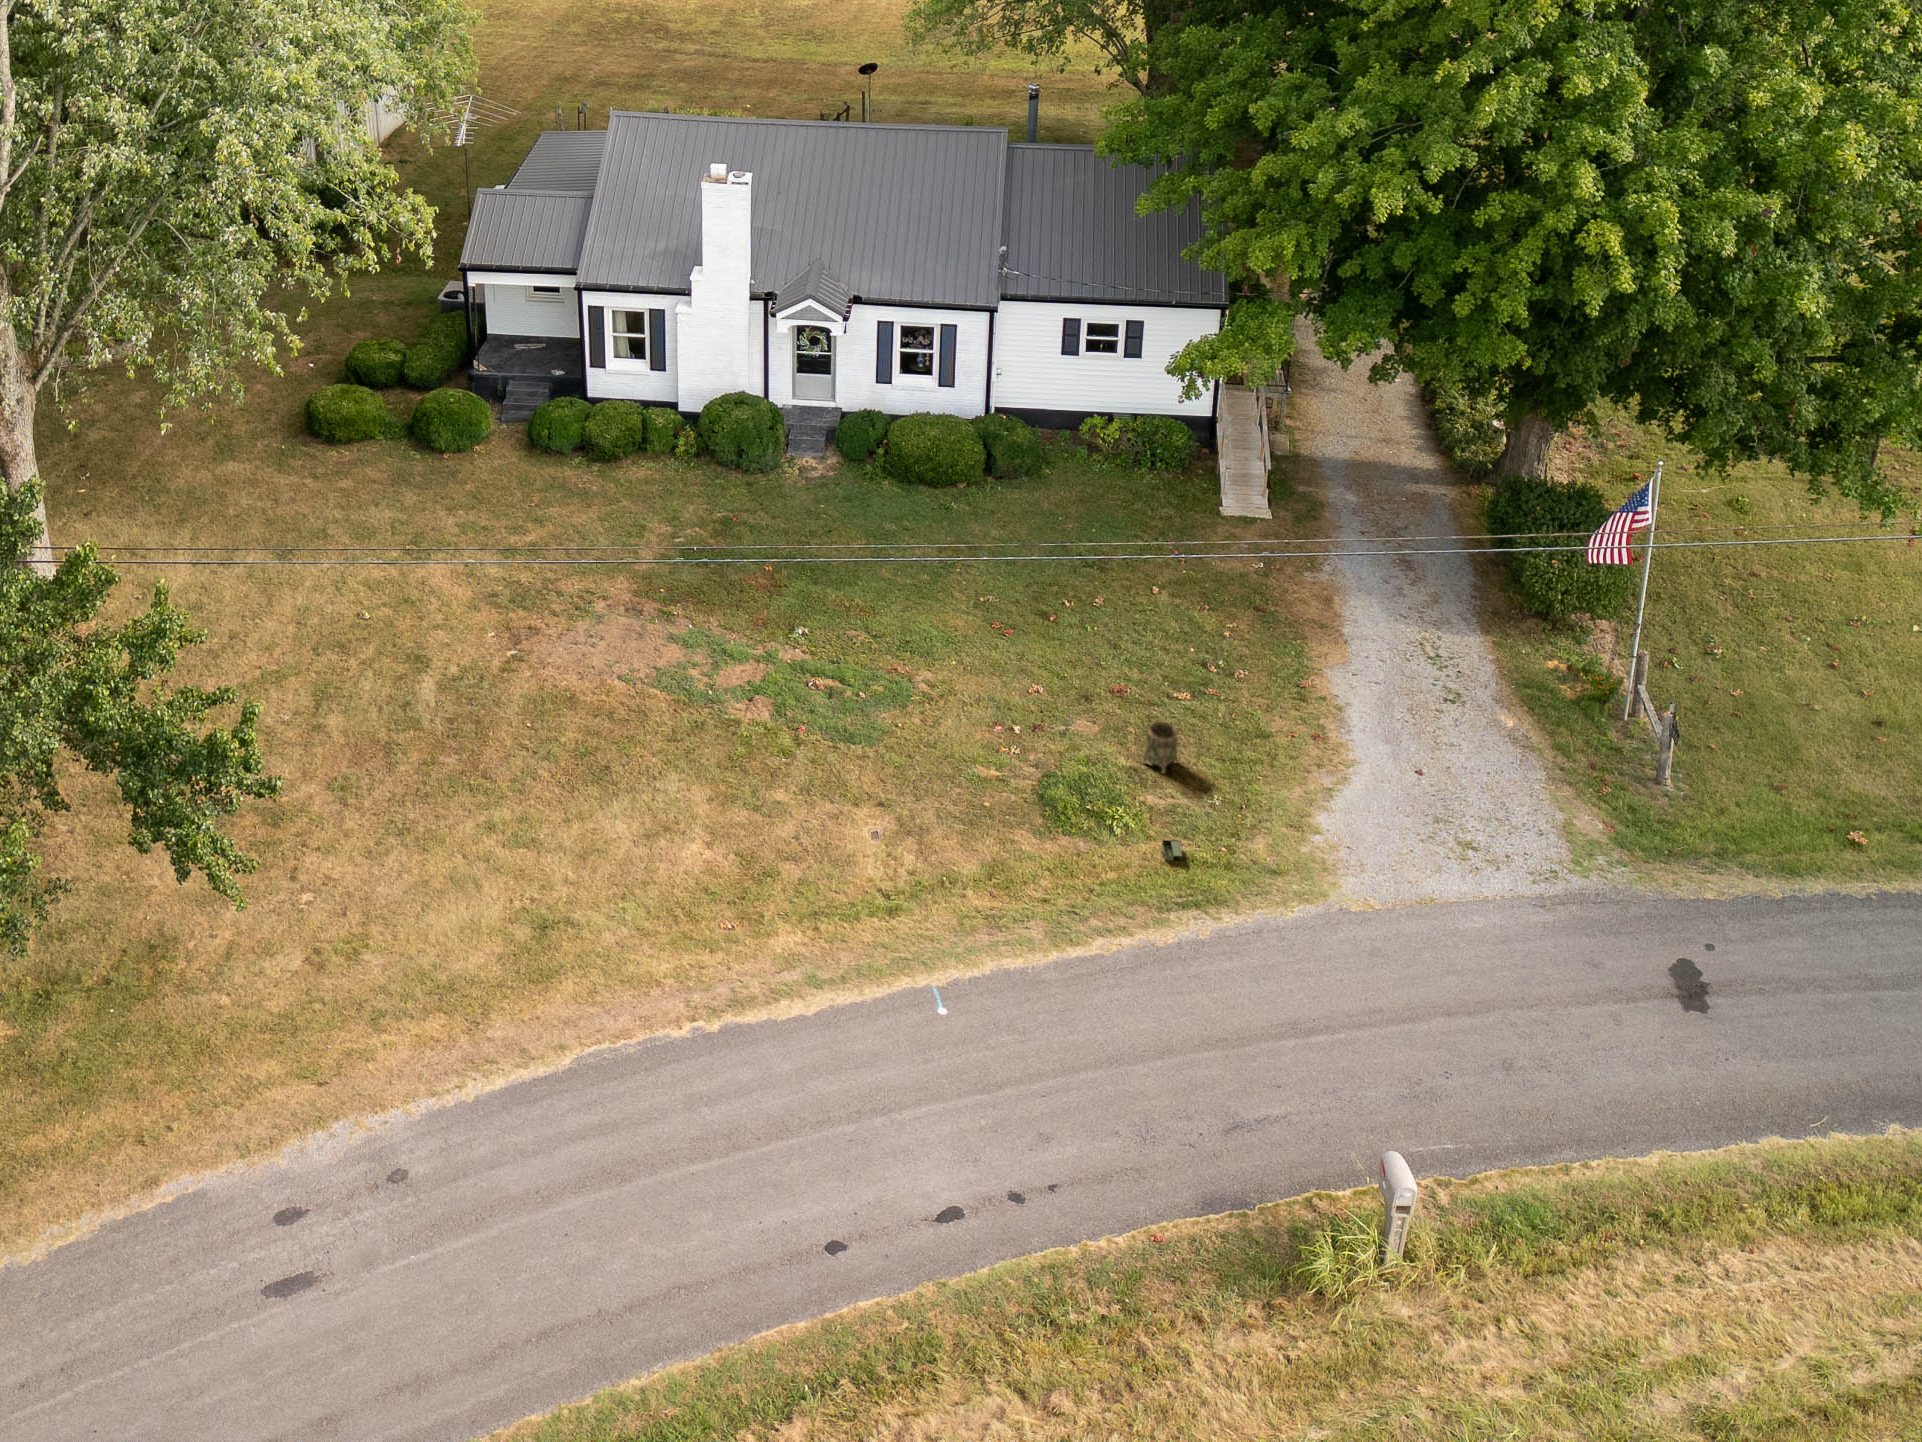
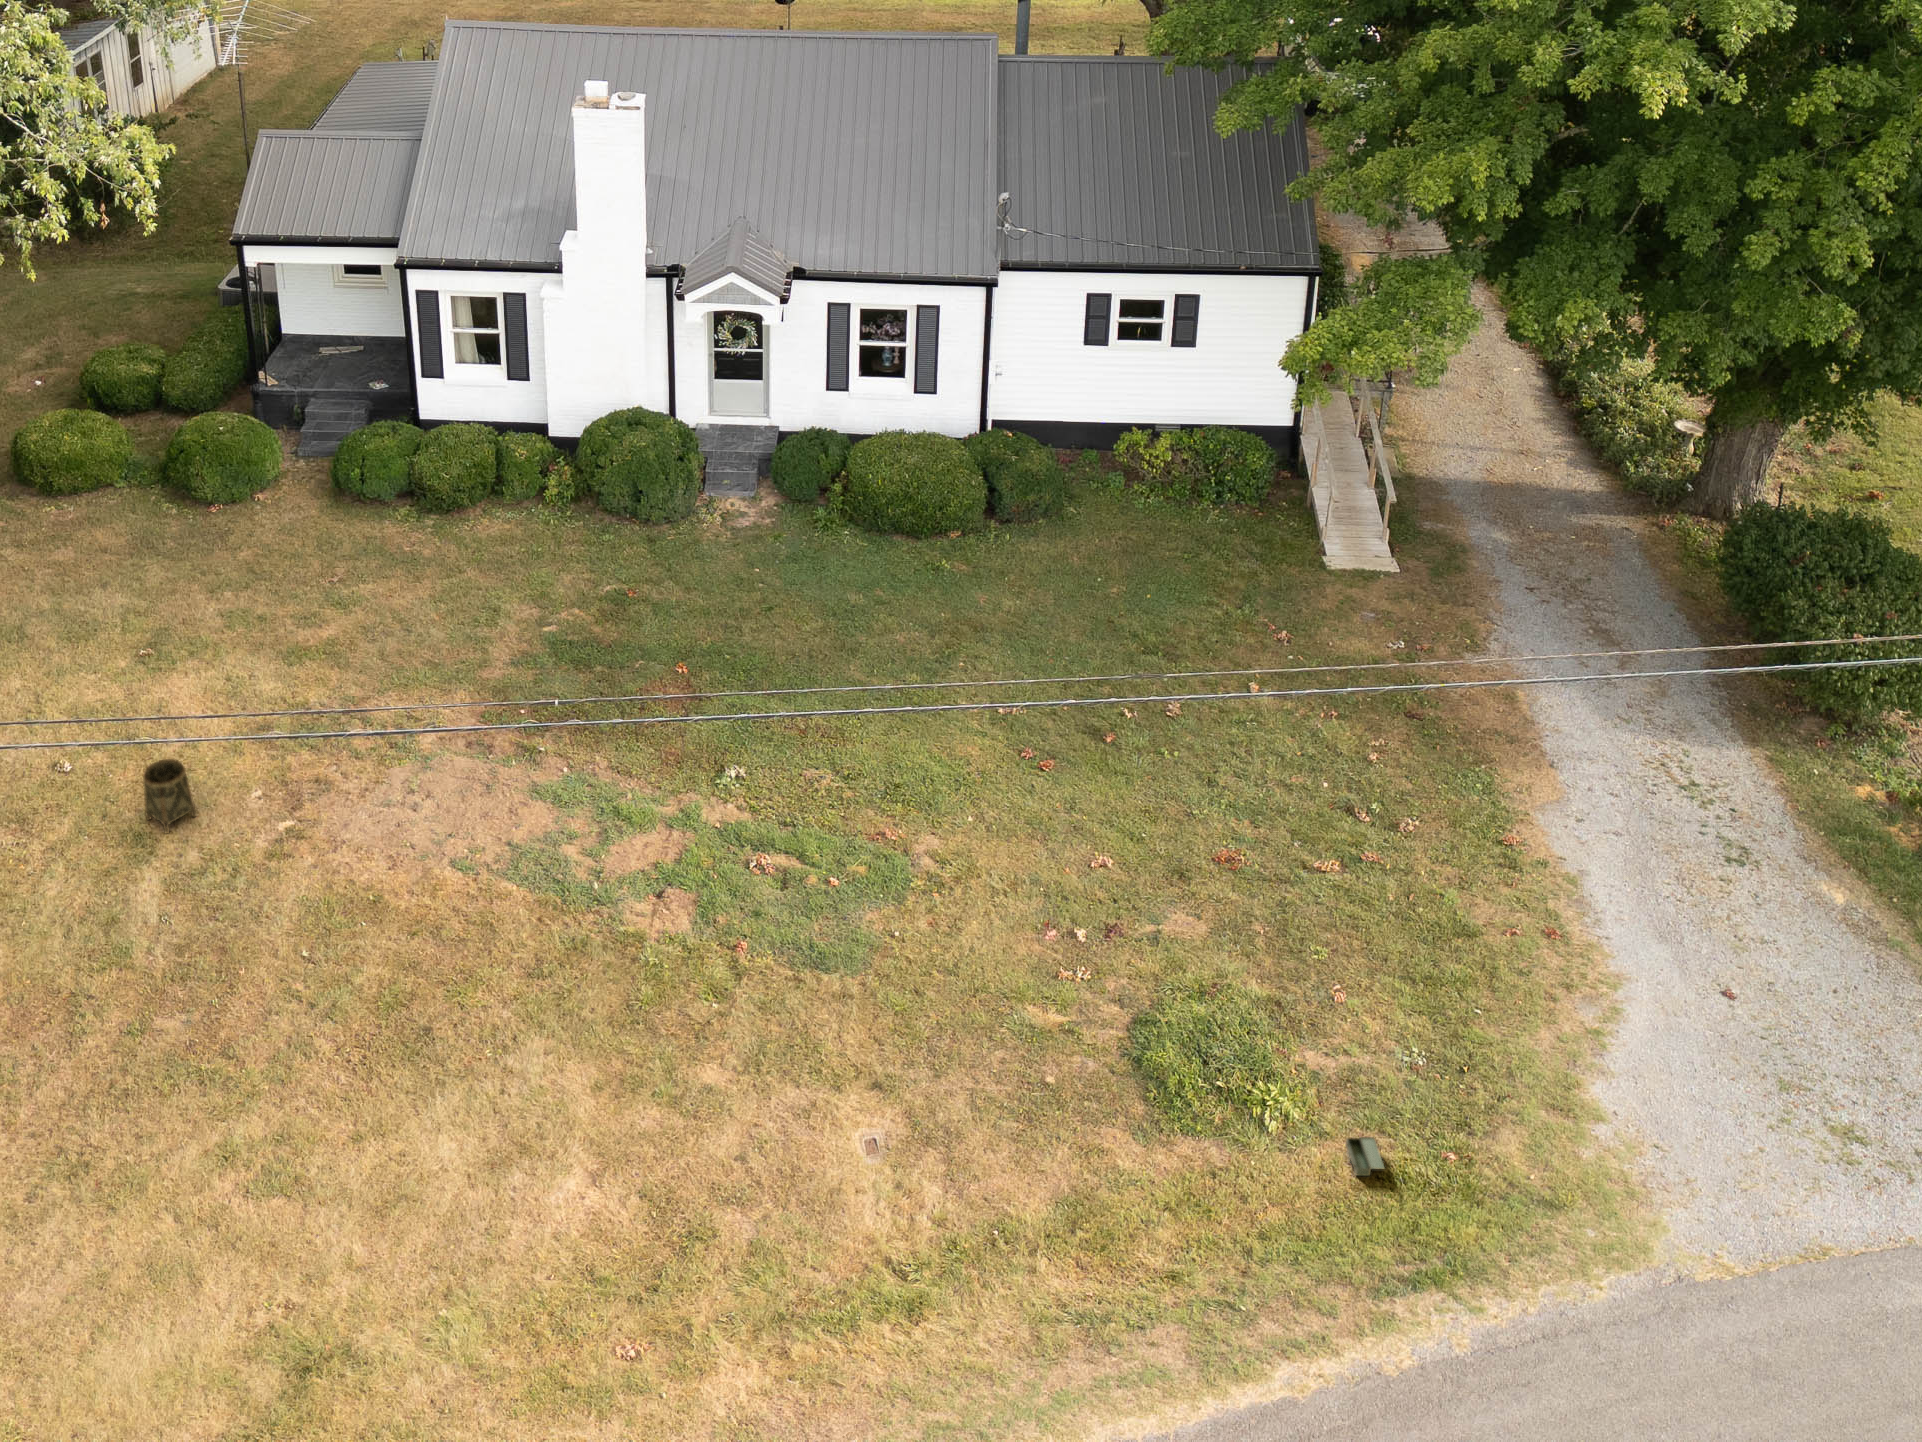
basket: present [1143,721,1178,773] -> present [143,759,196,833]

